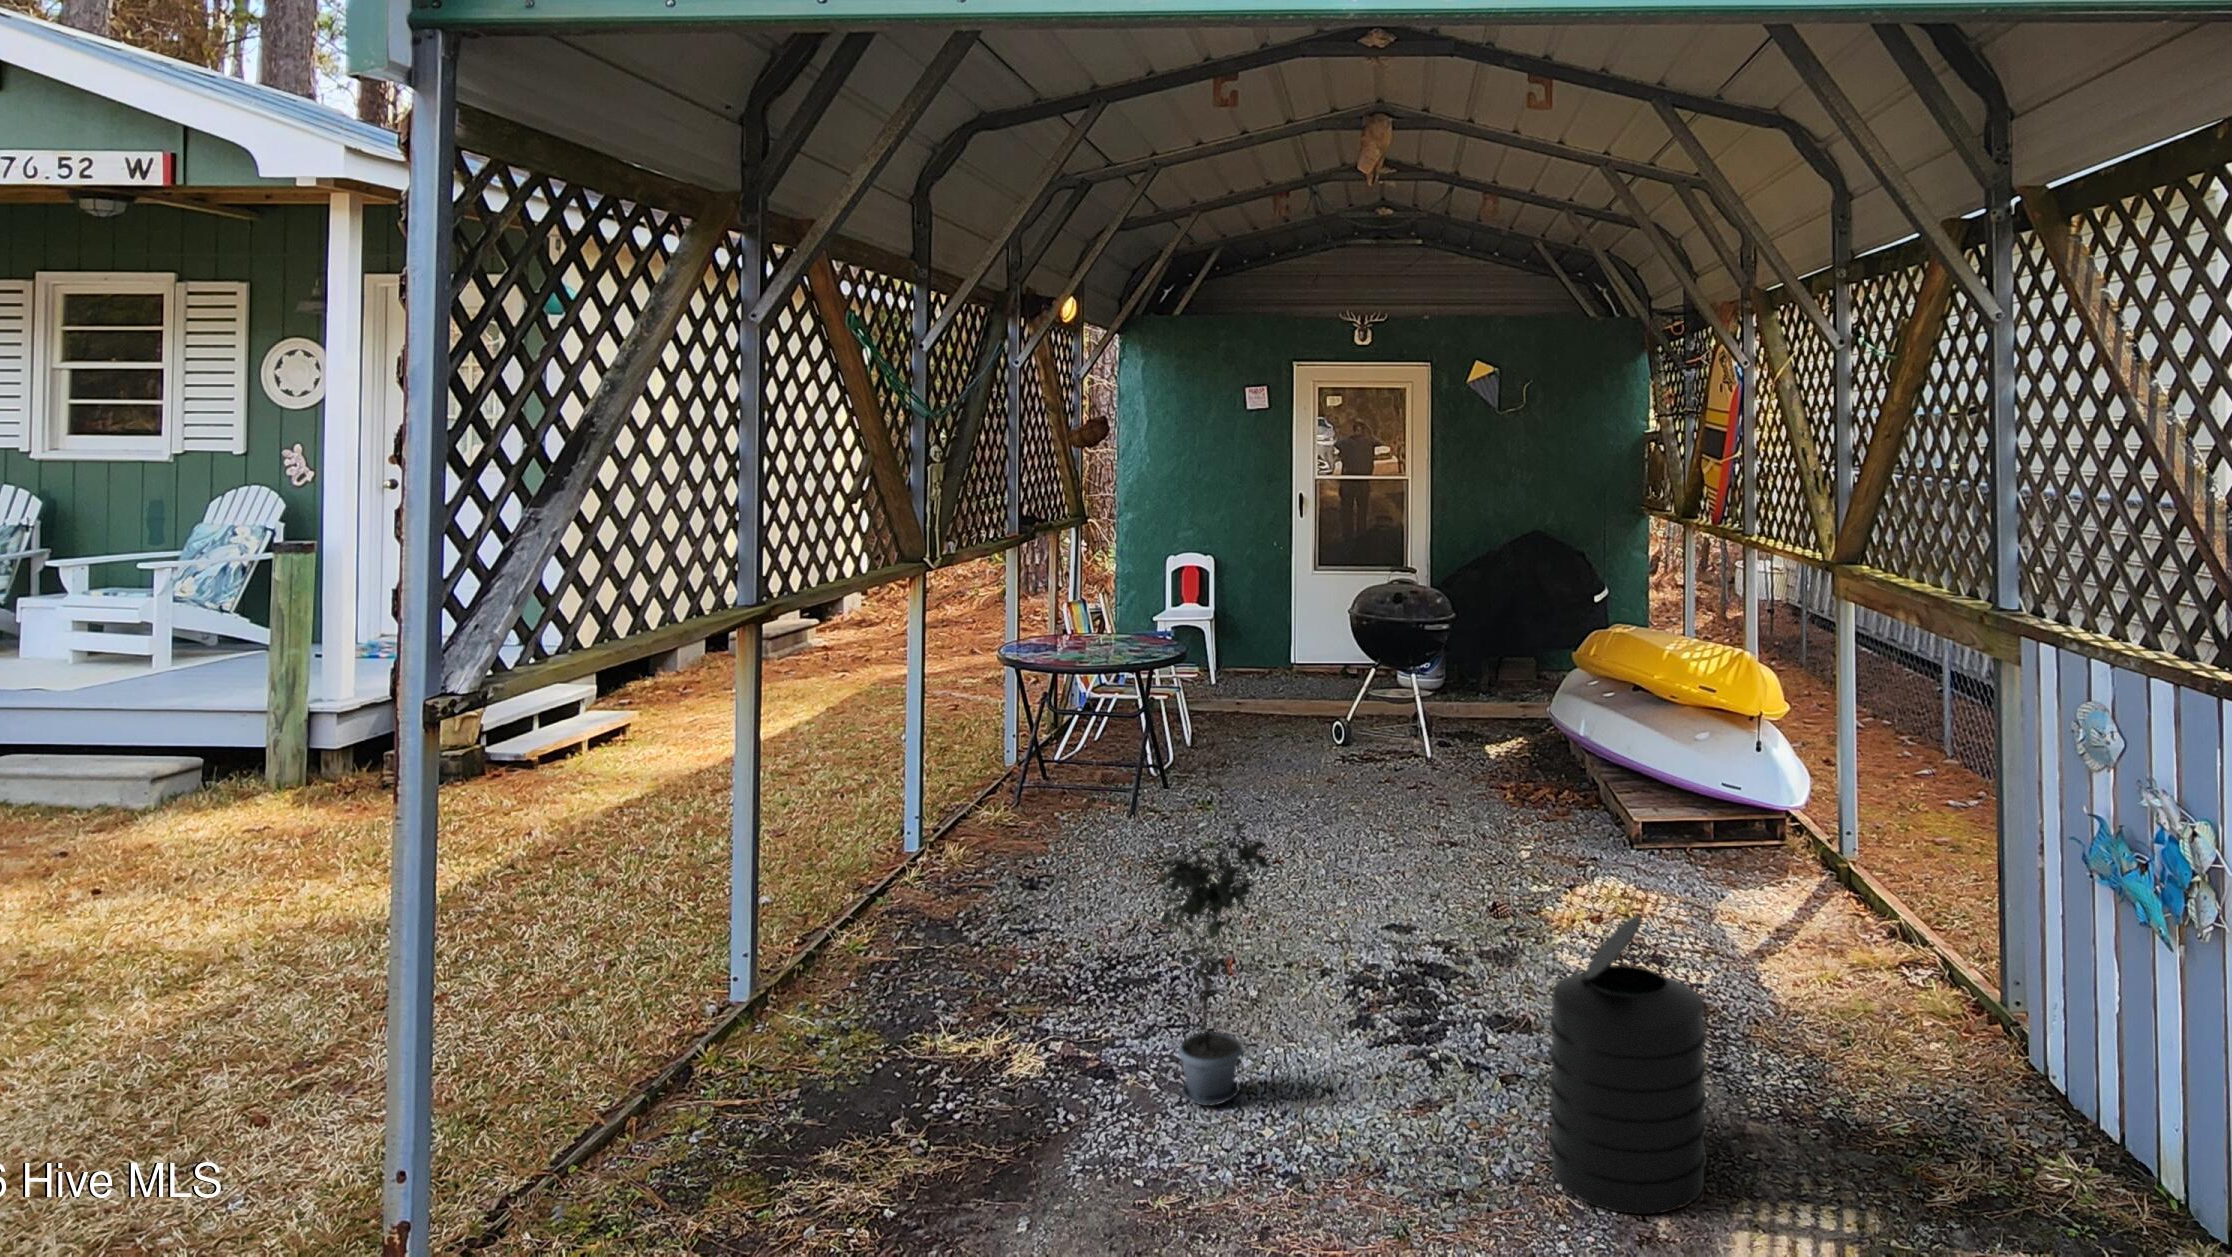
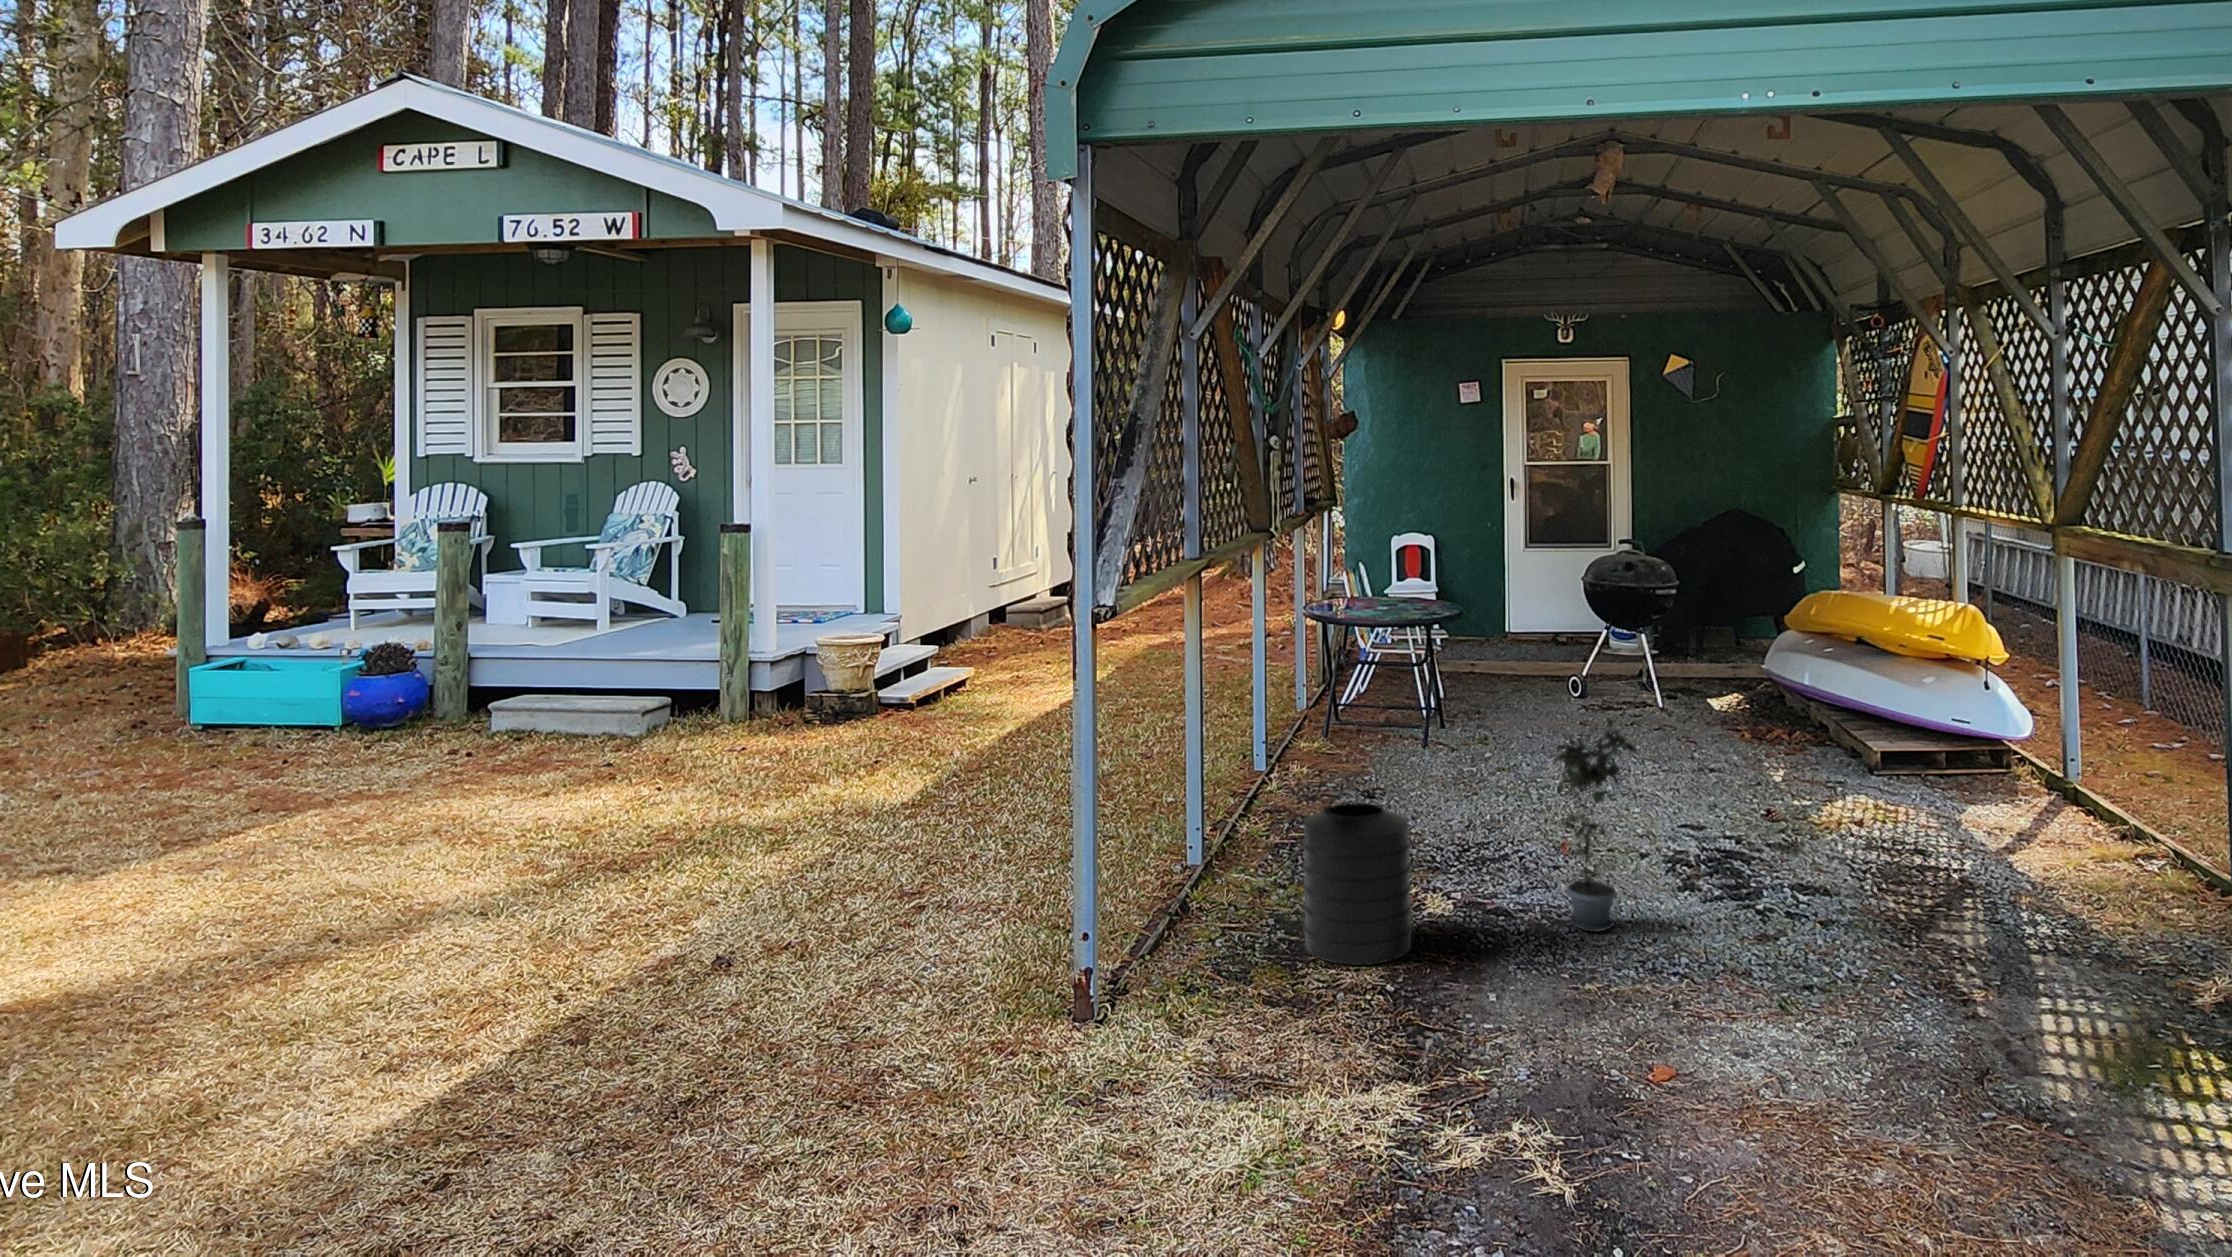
trash can: present [1549,916,1707,1214] -> present [1302,767,1412,965]

